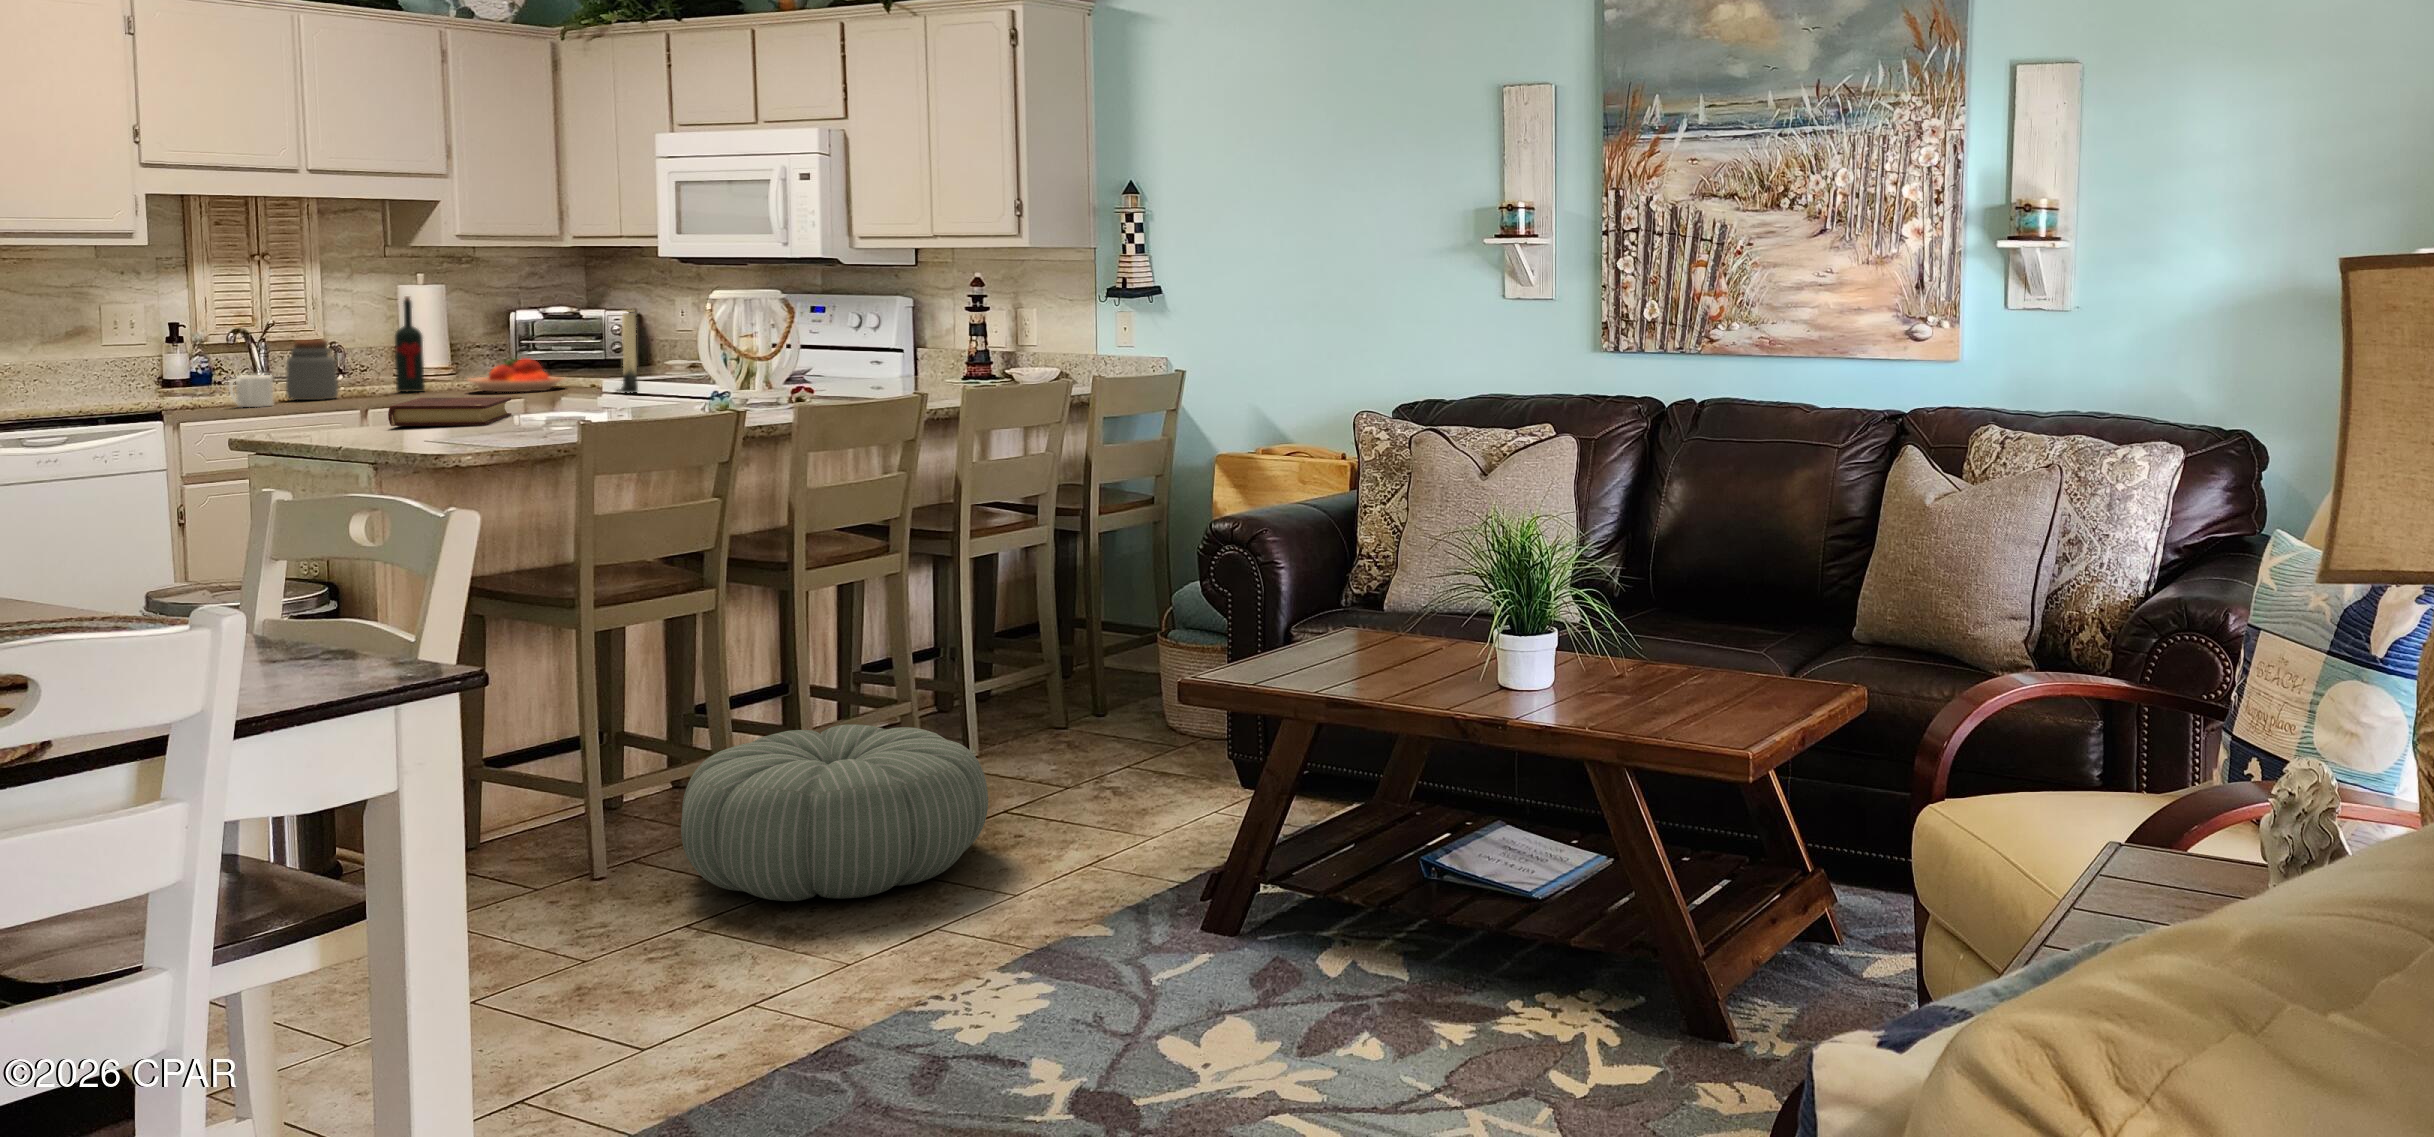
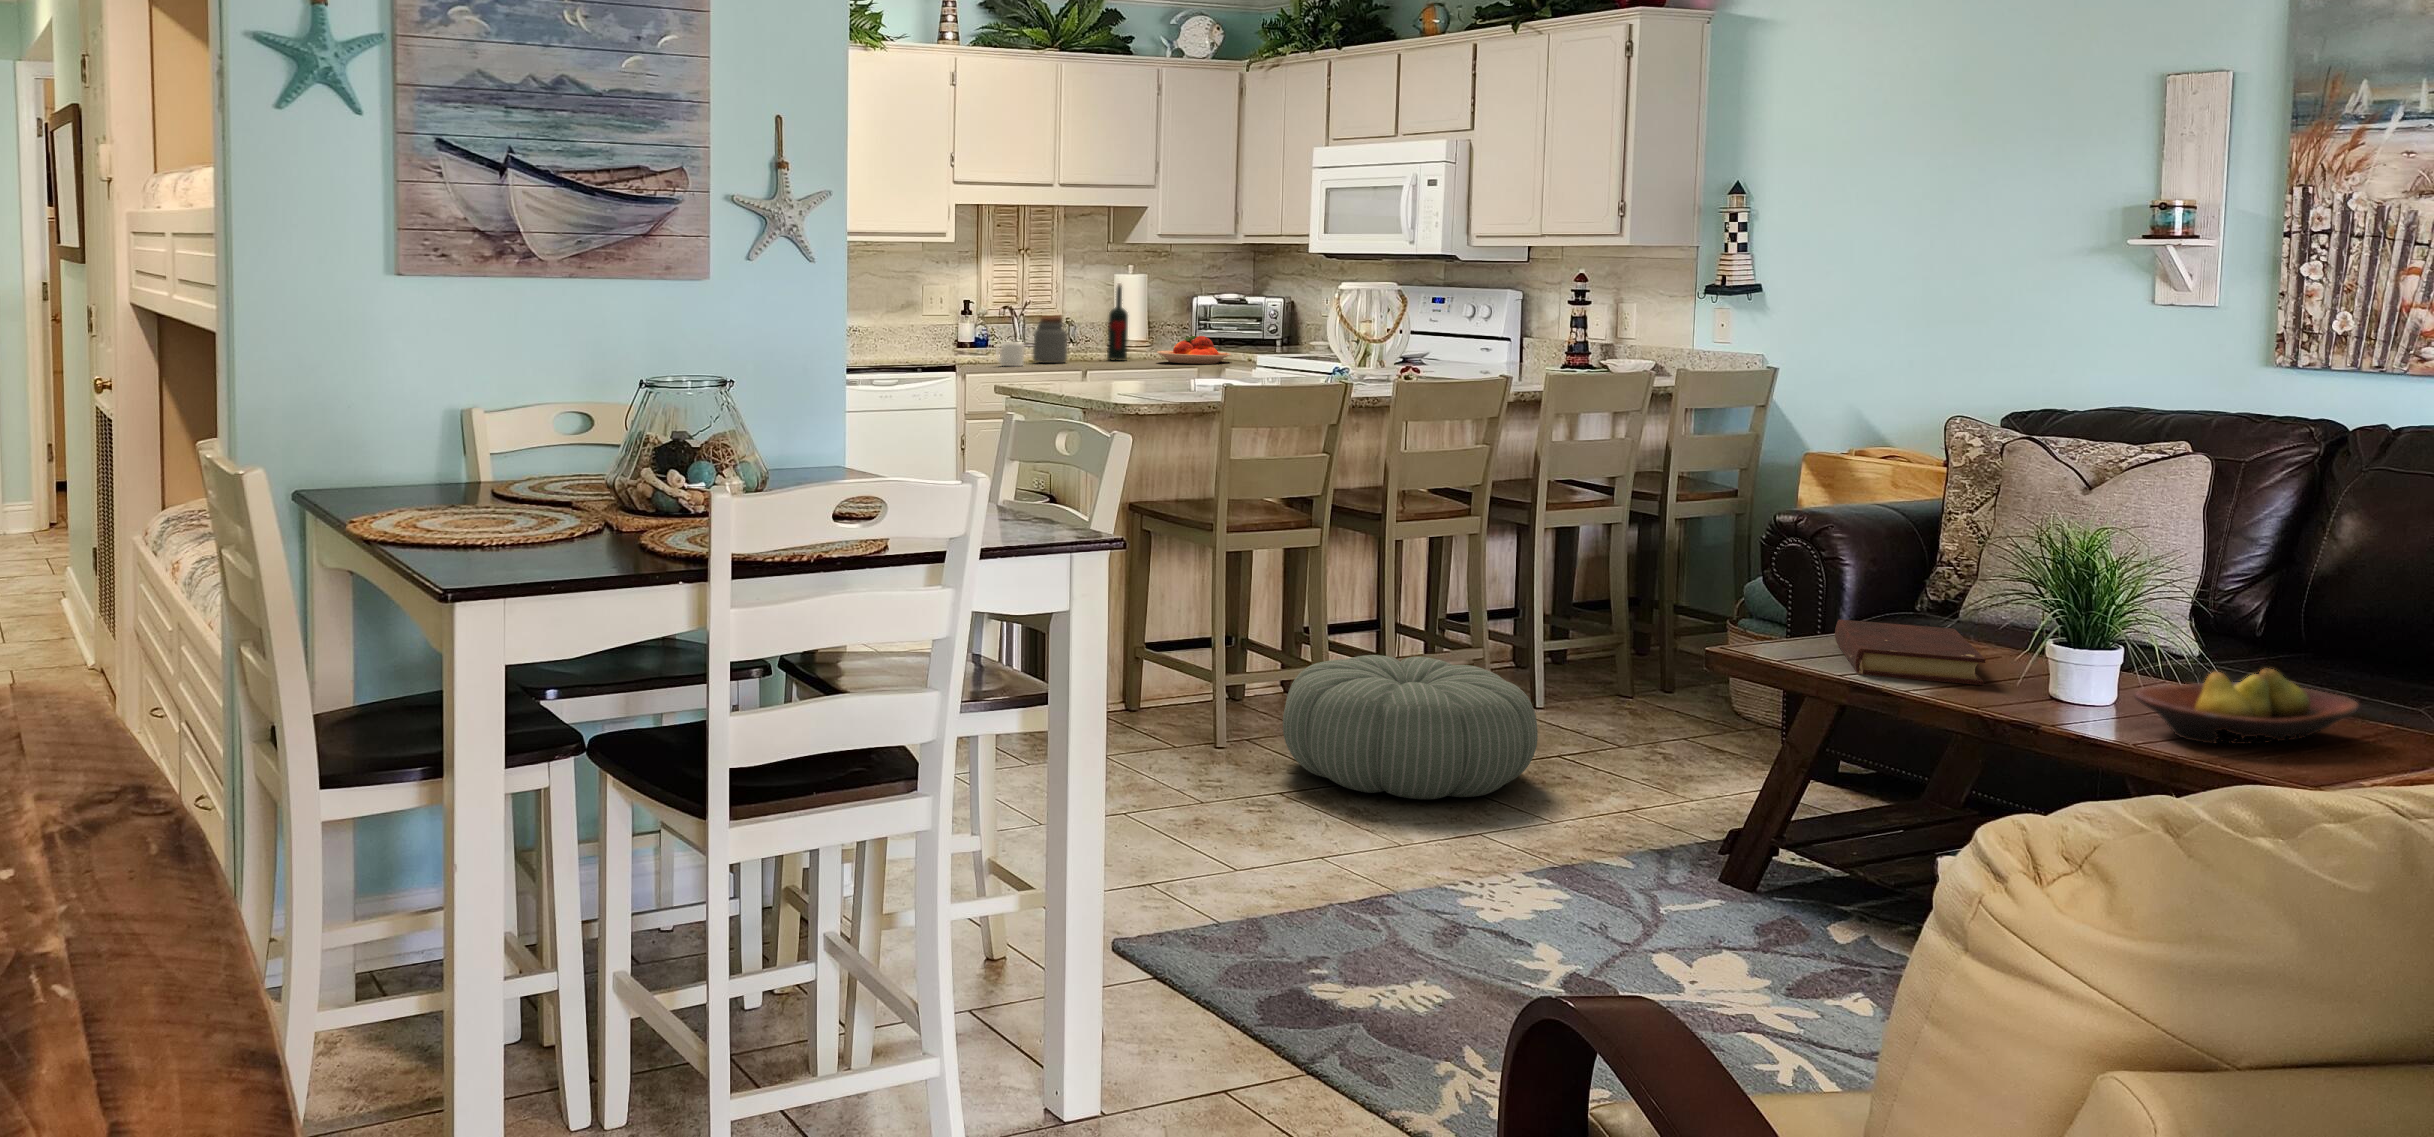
candle: present [616,313,638,393] -> none [1266,298,1287,369]
book: present [388,397,512,426] -> present [1835,620,1985,685]
fruit bowl: none [1584,640,1753,721] -> present [2134,669,2359,744]

